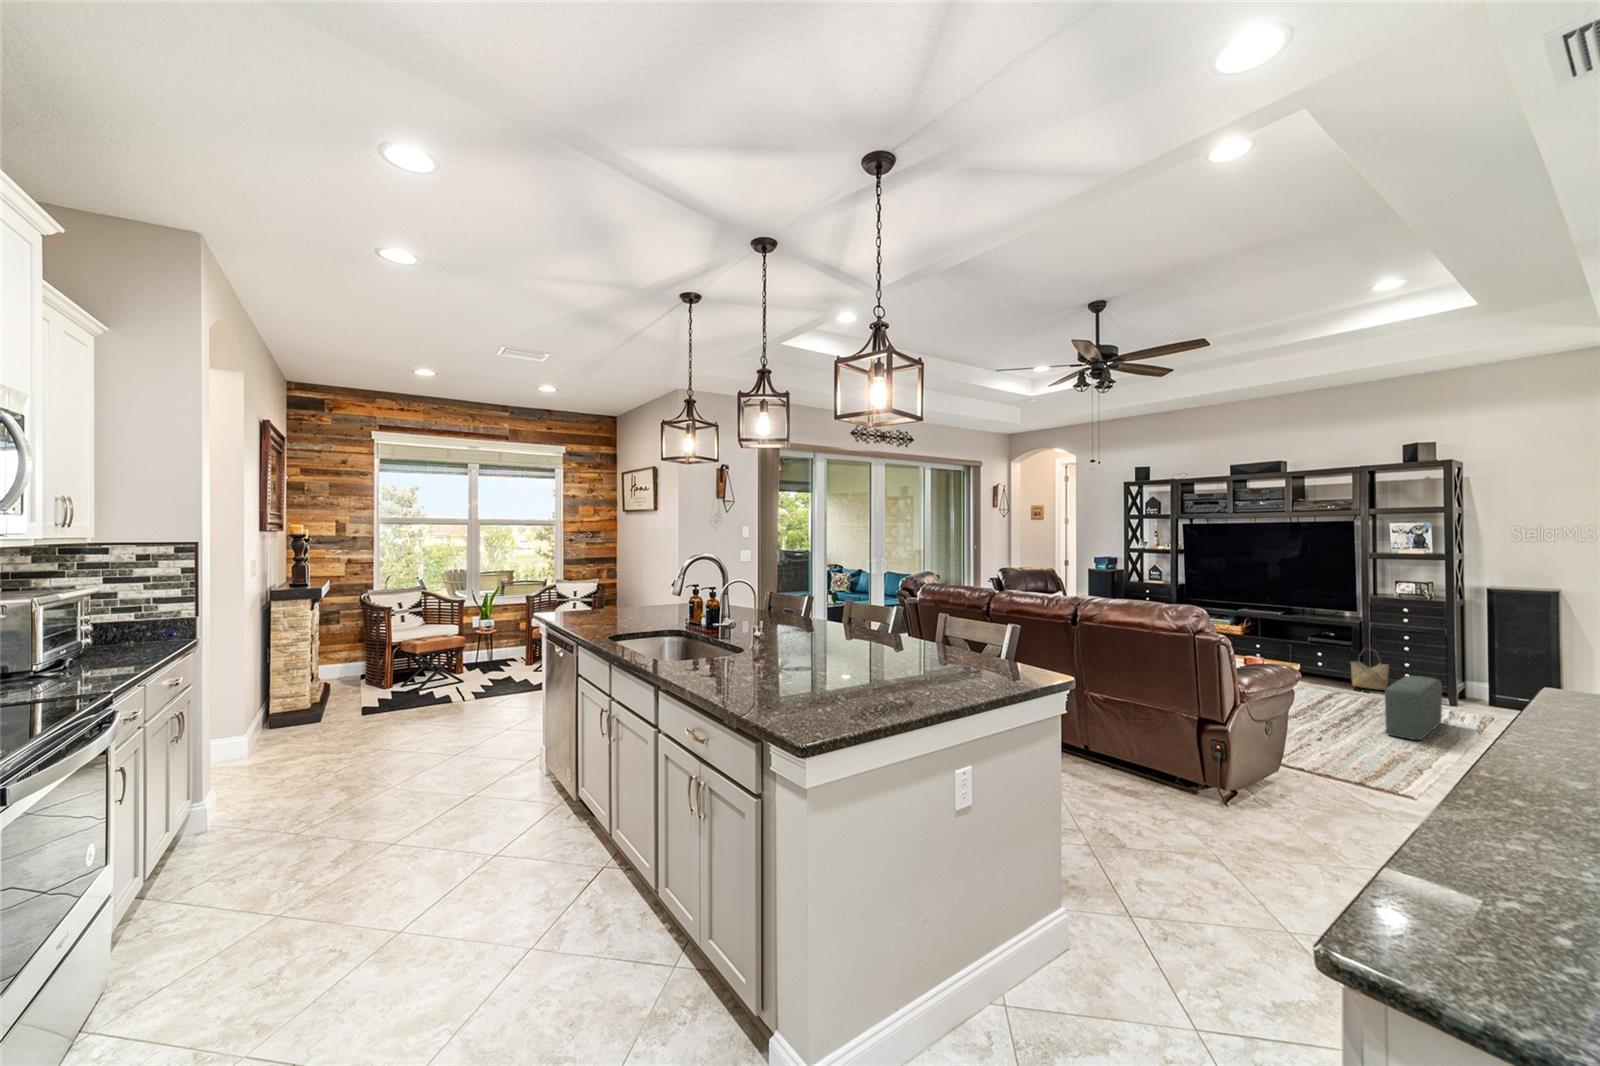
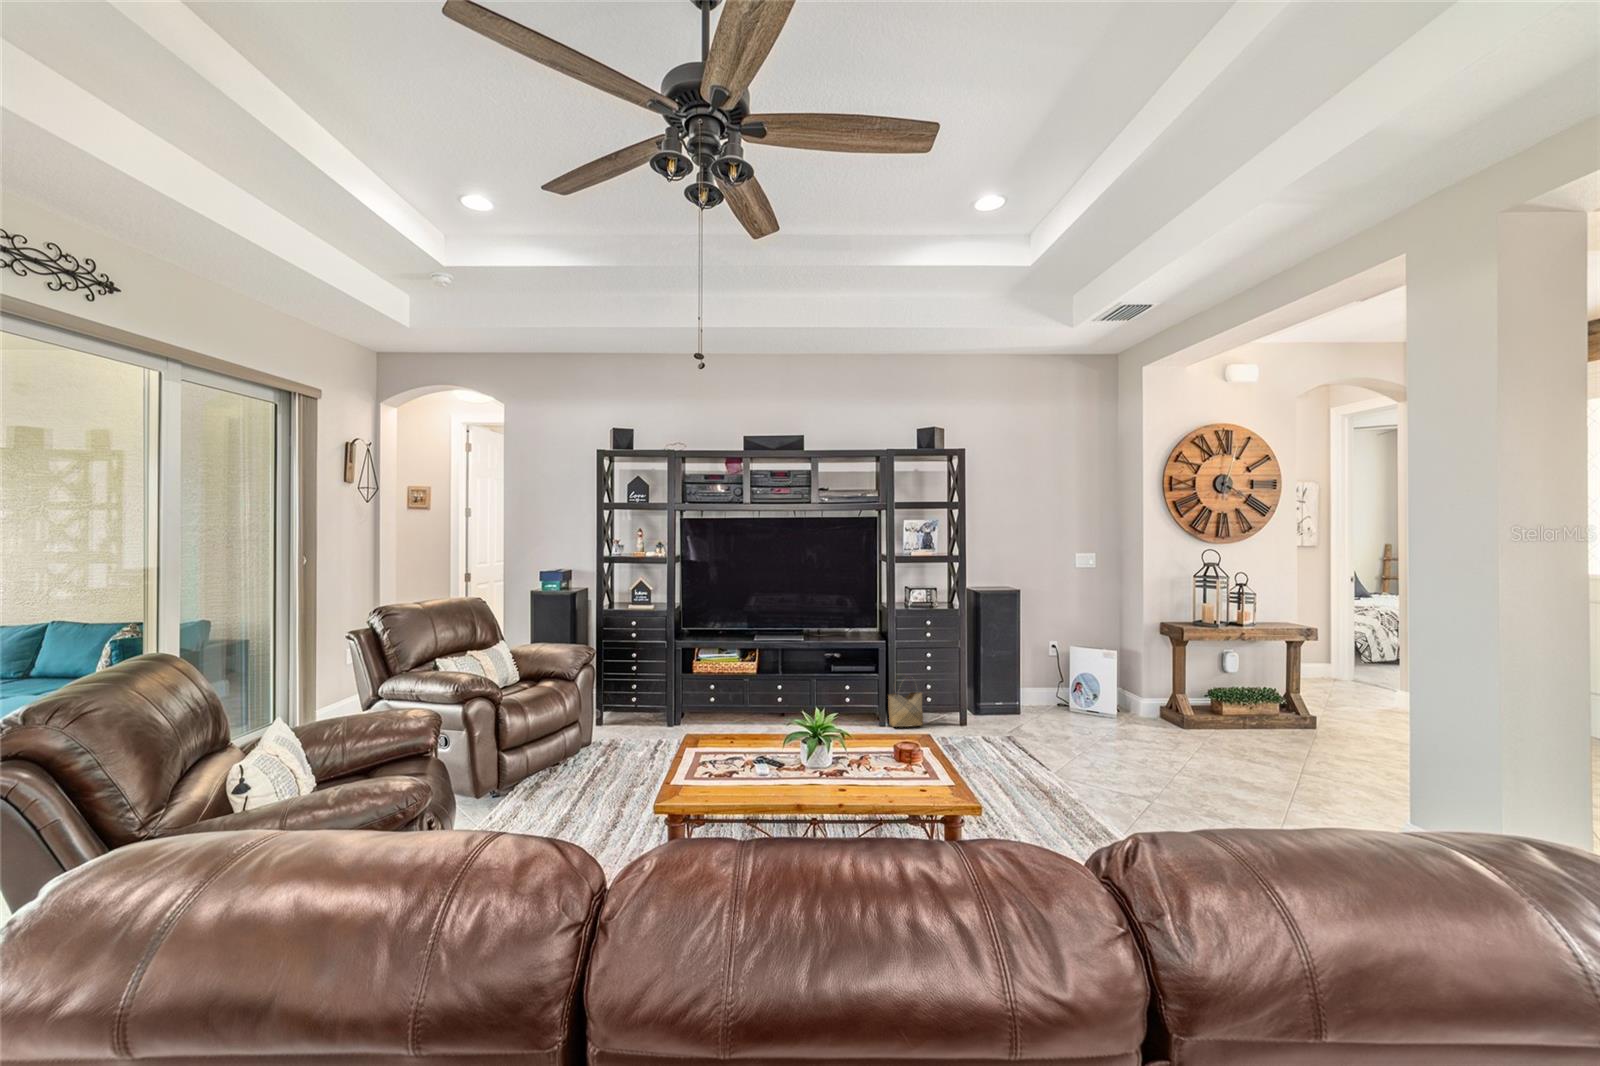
pouf: present [1385,676,1442,740] -> none [998,713,1072,814]

